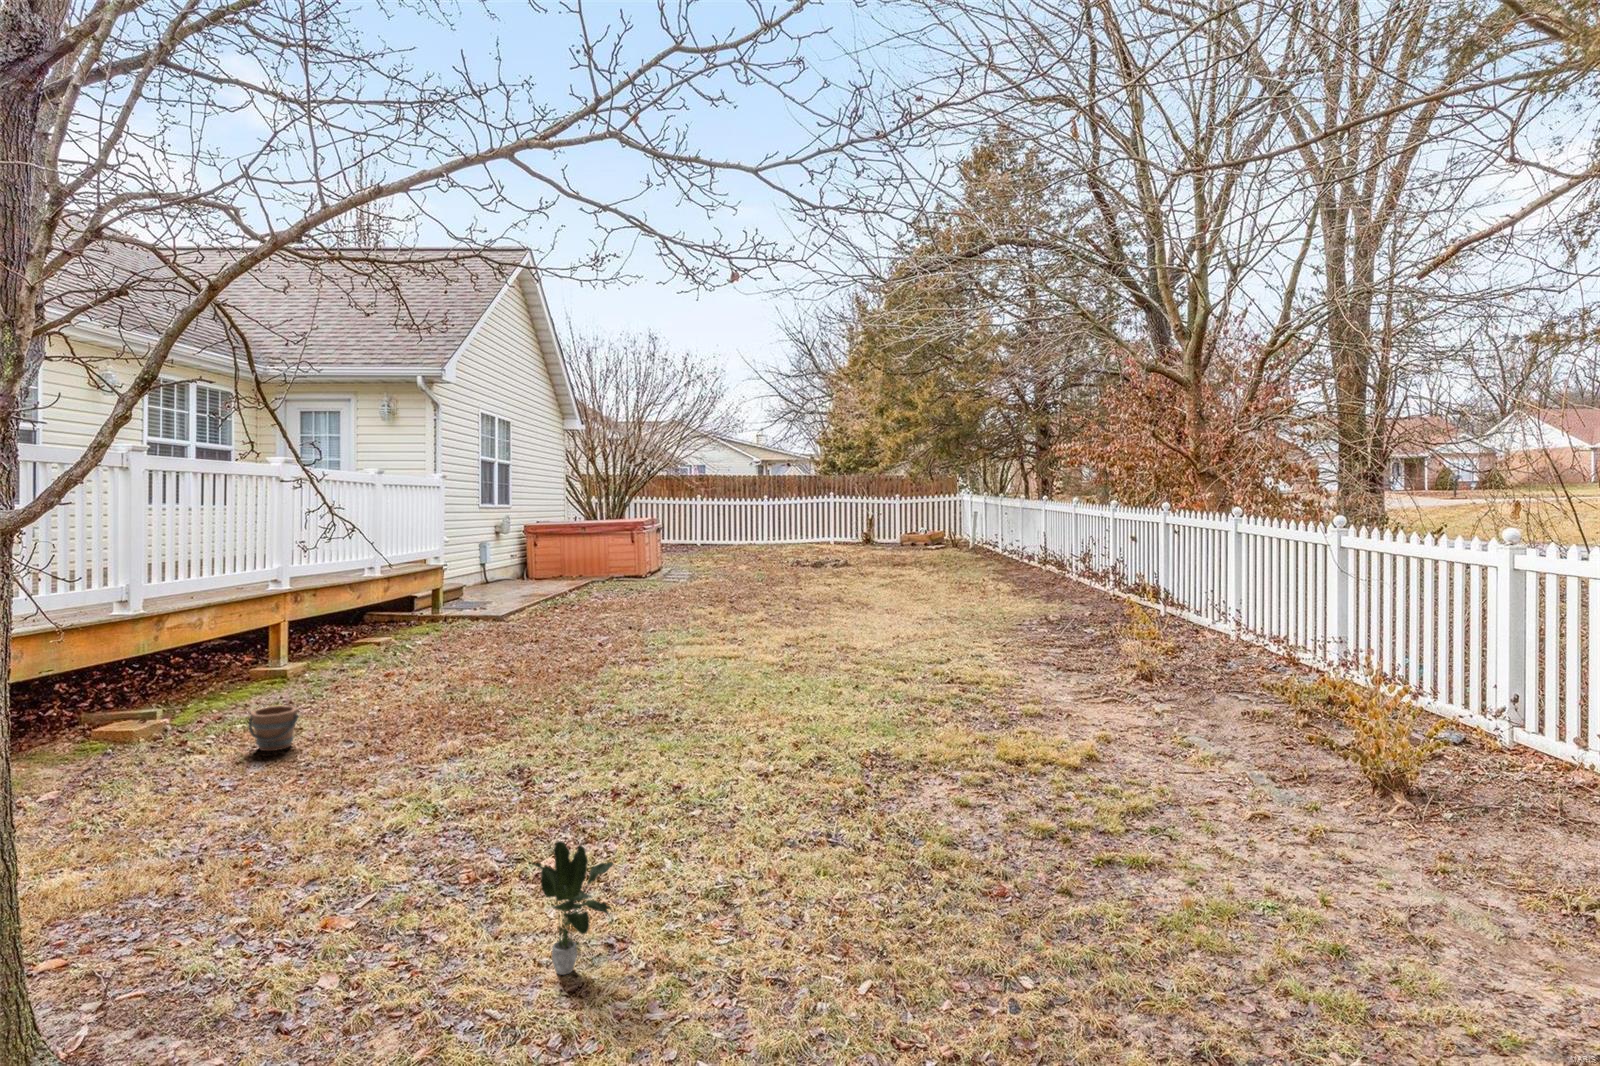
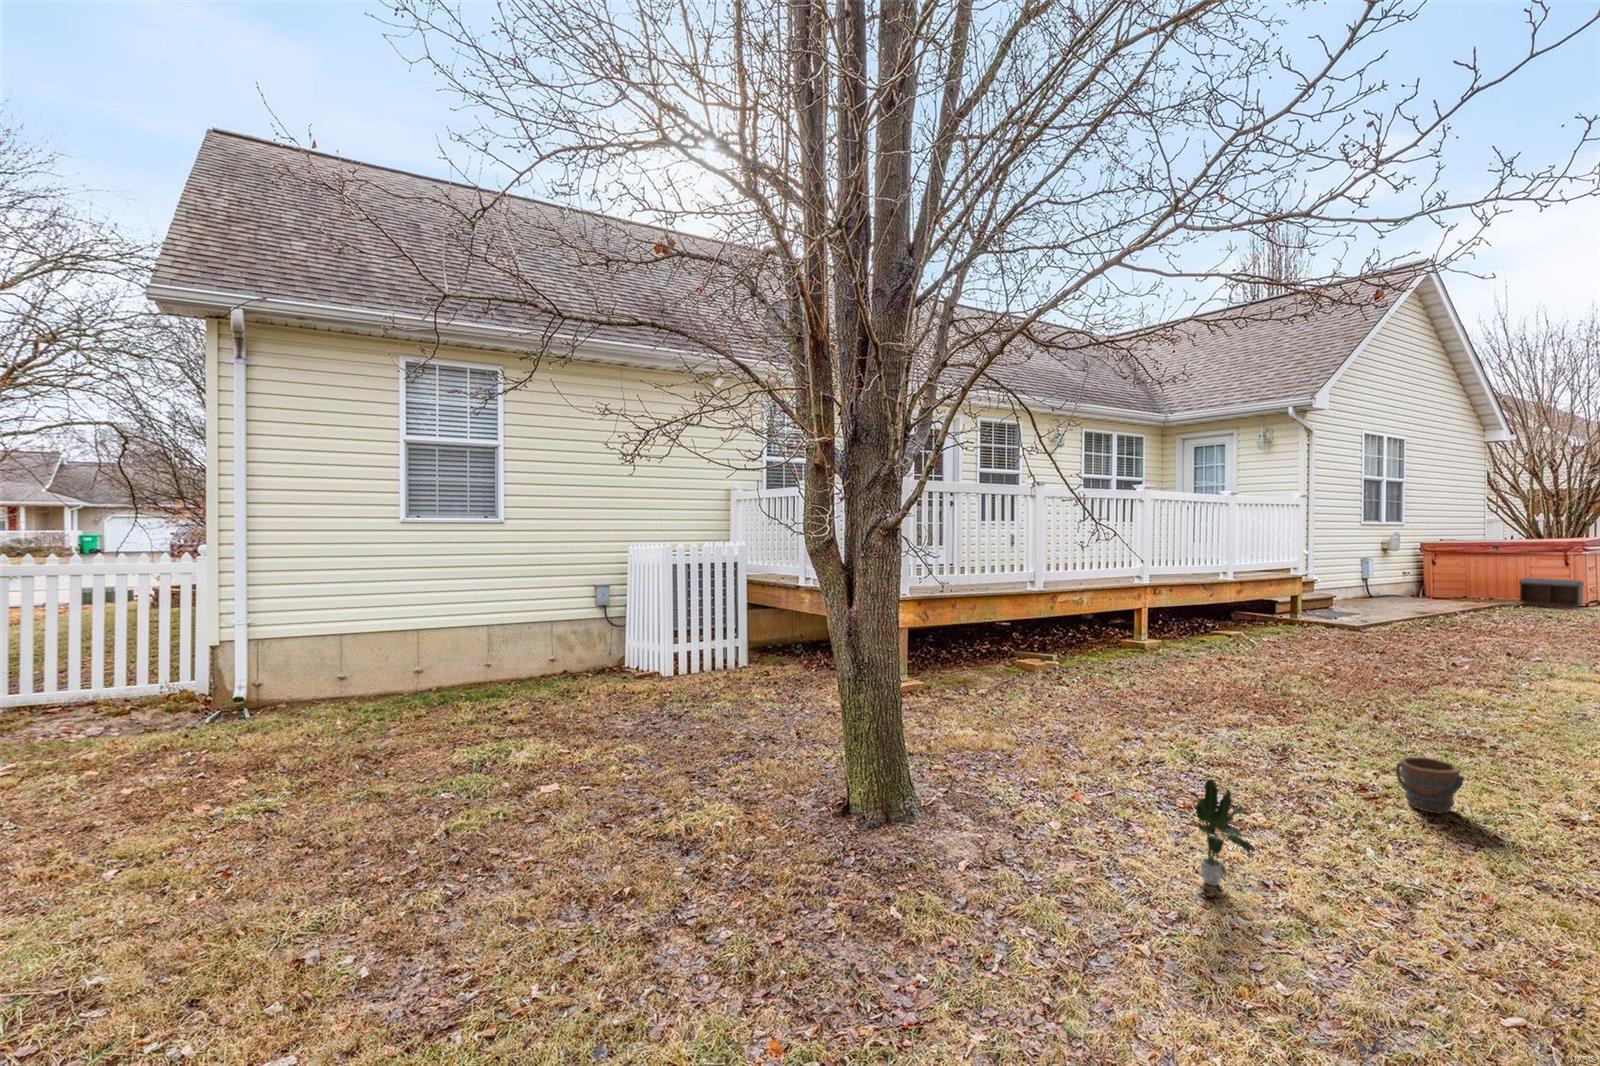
bench: none [598,555,639,580] -> present [1519,578,1584,608]
bucket: present [249,706,299,751] -> present [1396,757,1464,813]

